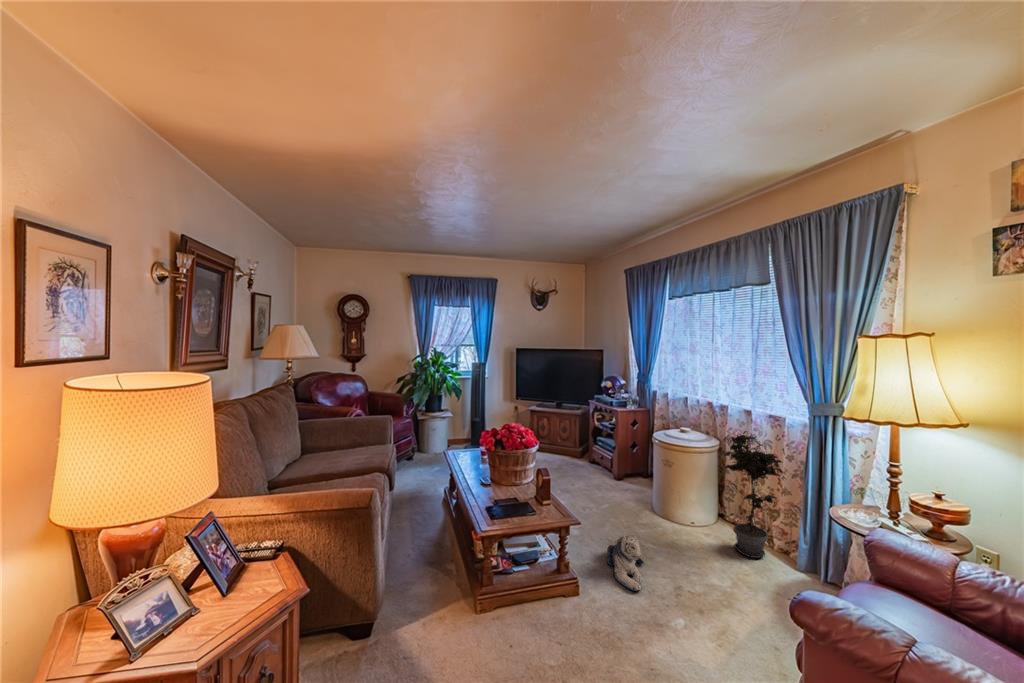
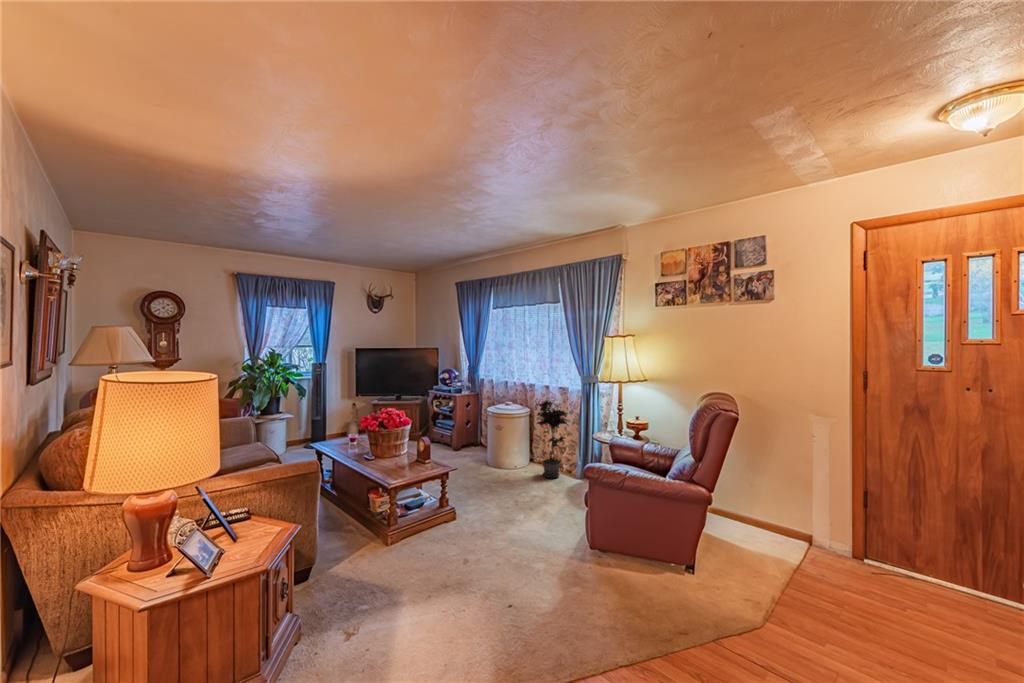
plush toy: present [607,535,644,591] -> none [467,475,495,509]

